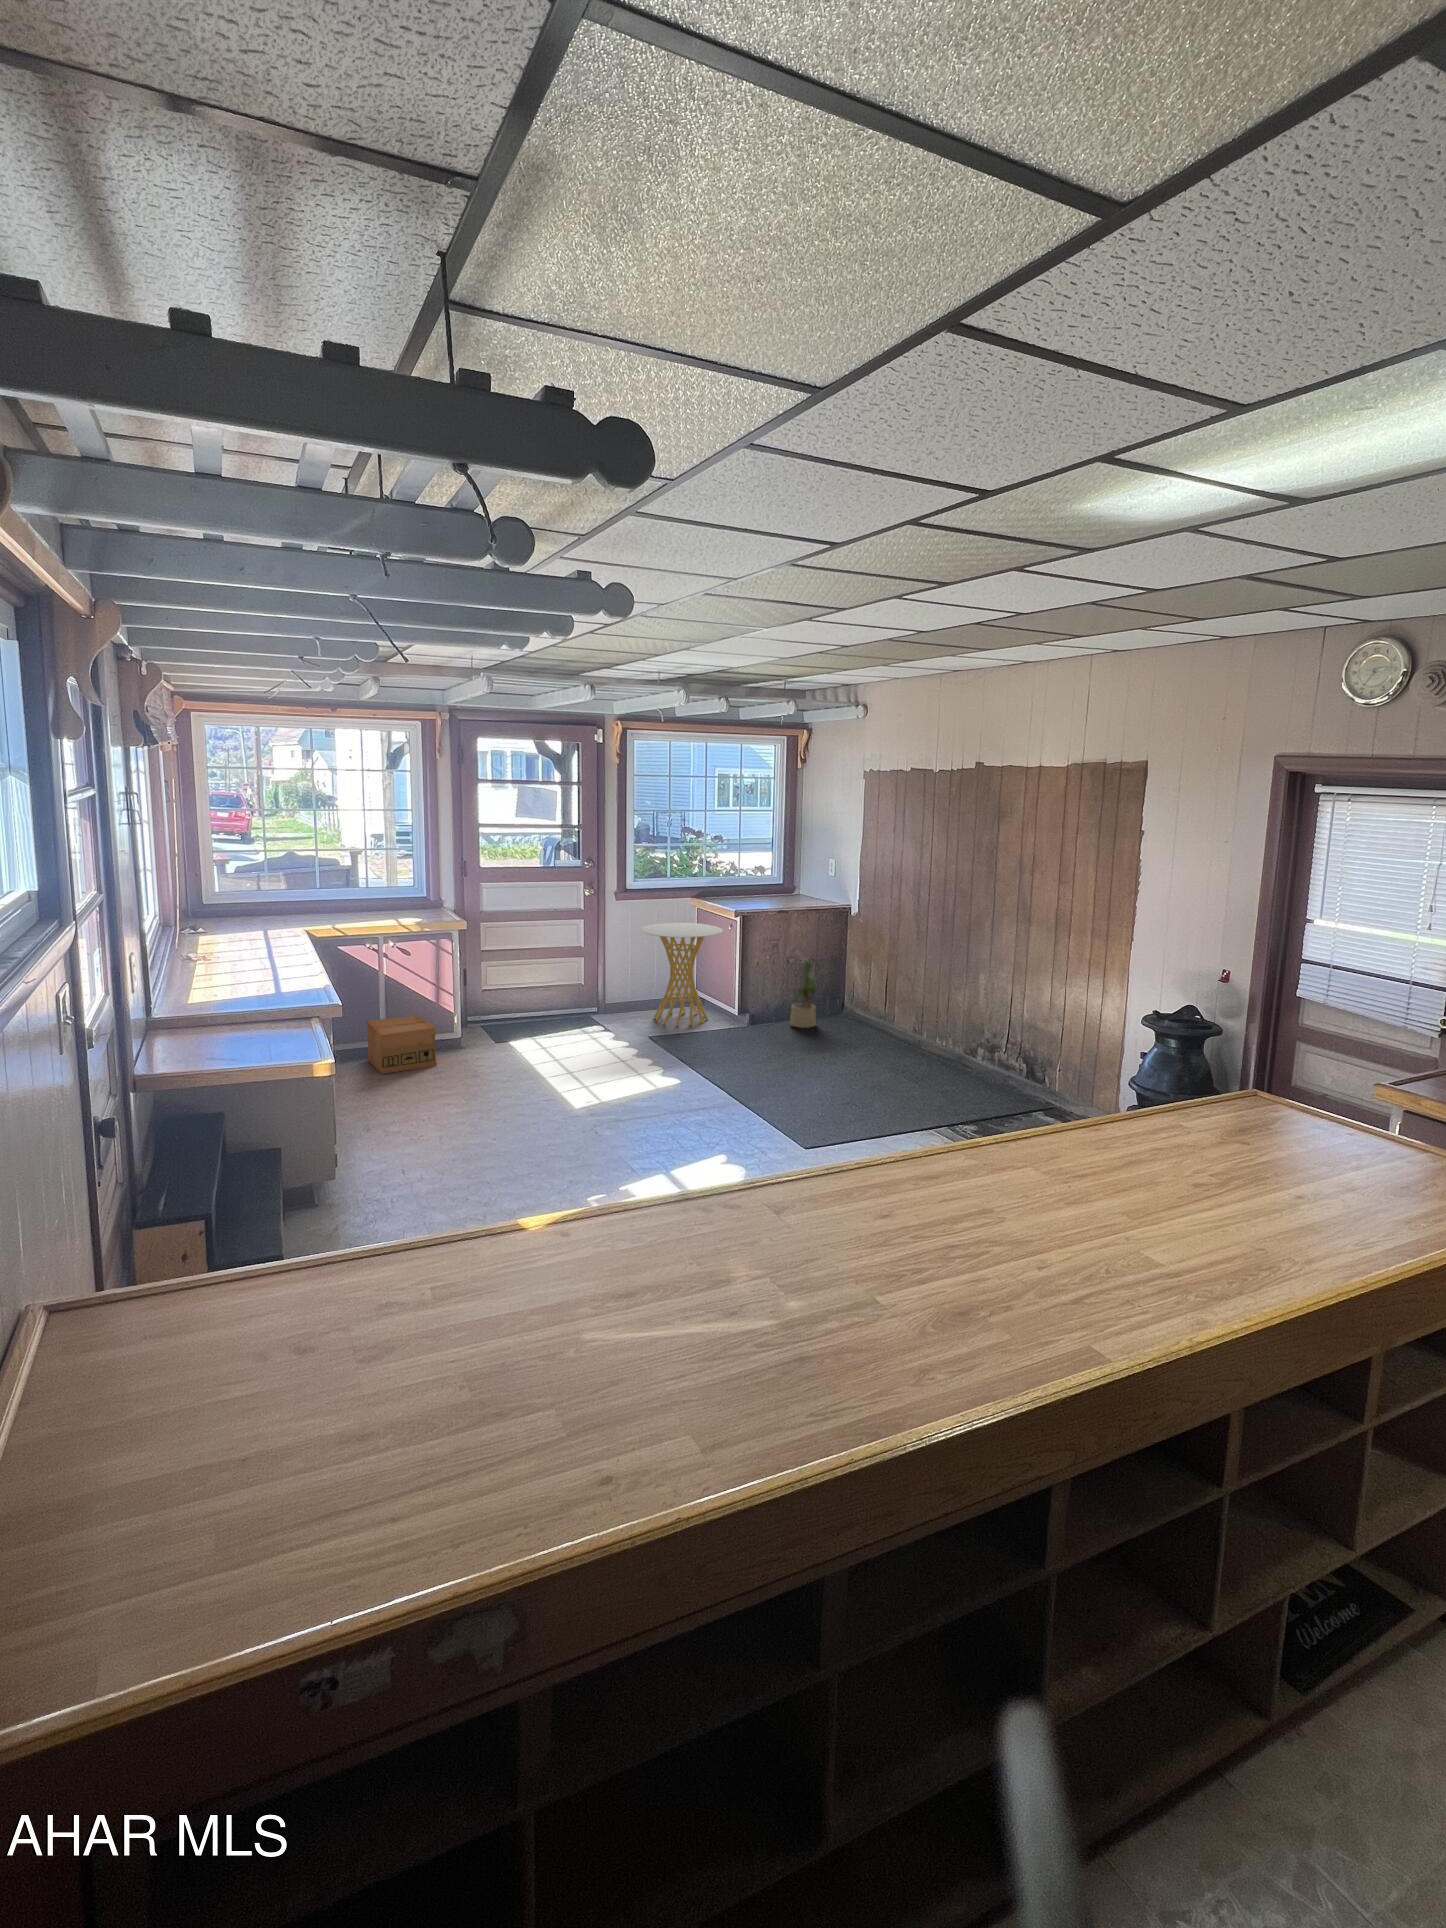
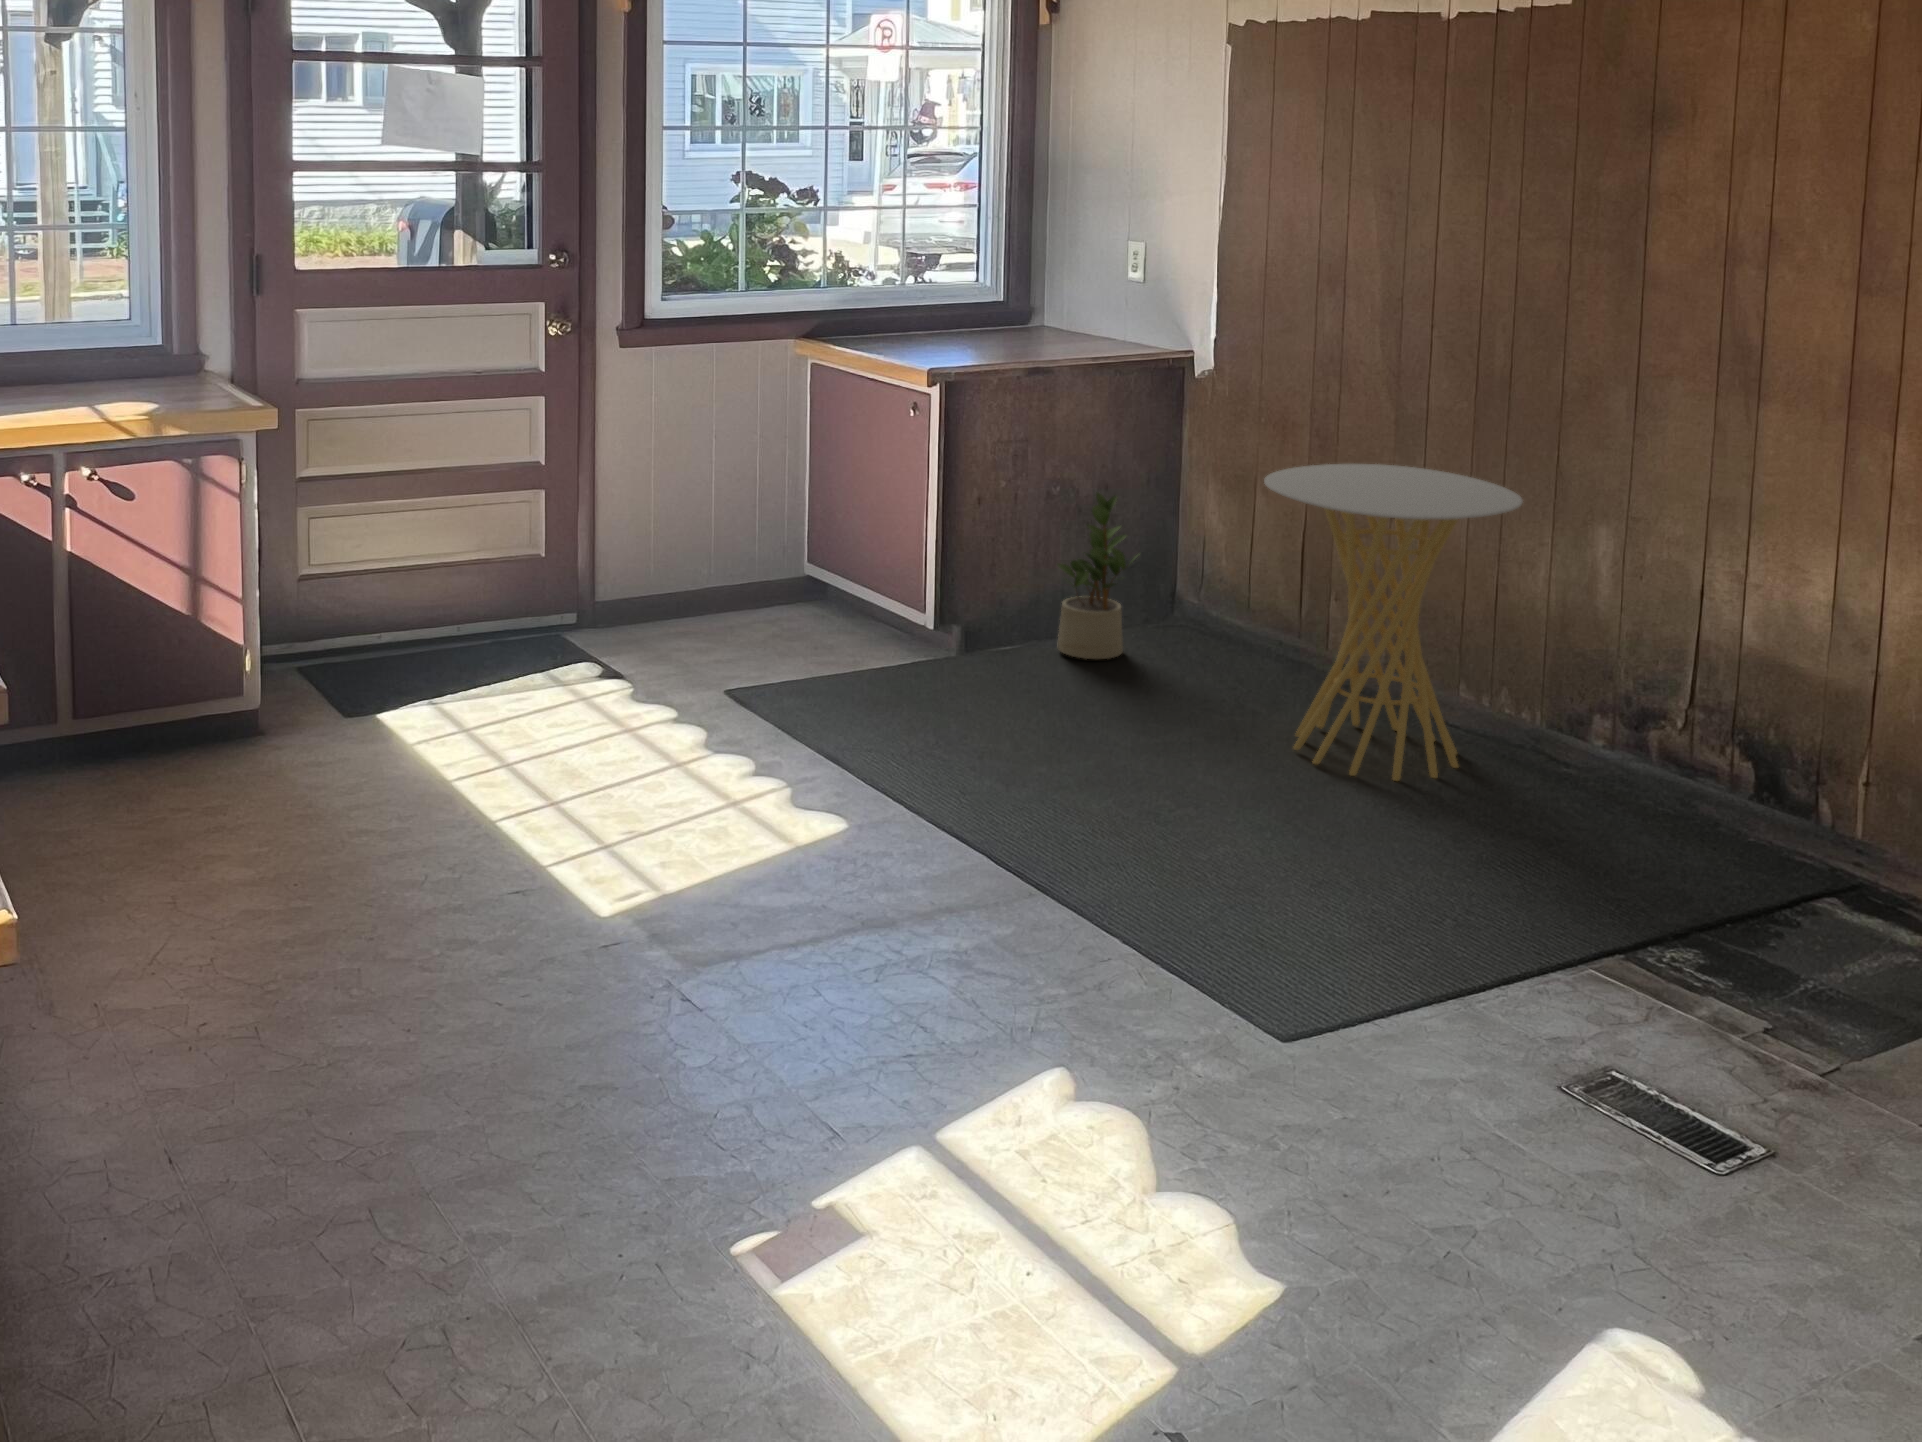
side table: present [641,923,723,1026] -> present [1264,464,1523,781]
cardboard box: present [366,1015,437,1074] -> none [18,653,203,816]

